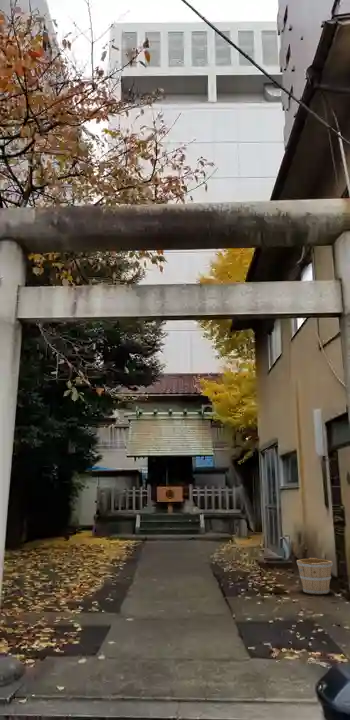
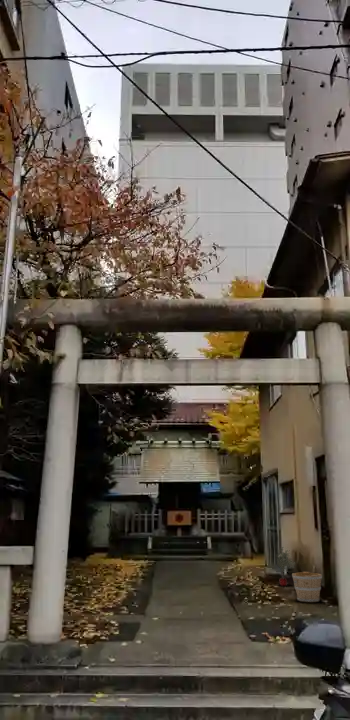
potted tree: none [276,528,300,572] -> present [277,547,295,586]

